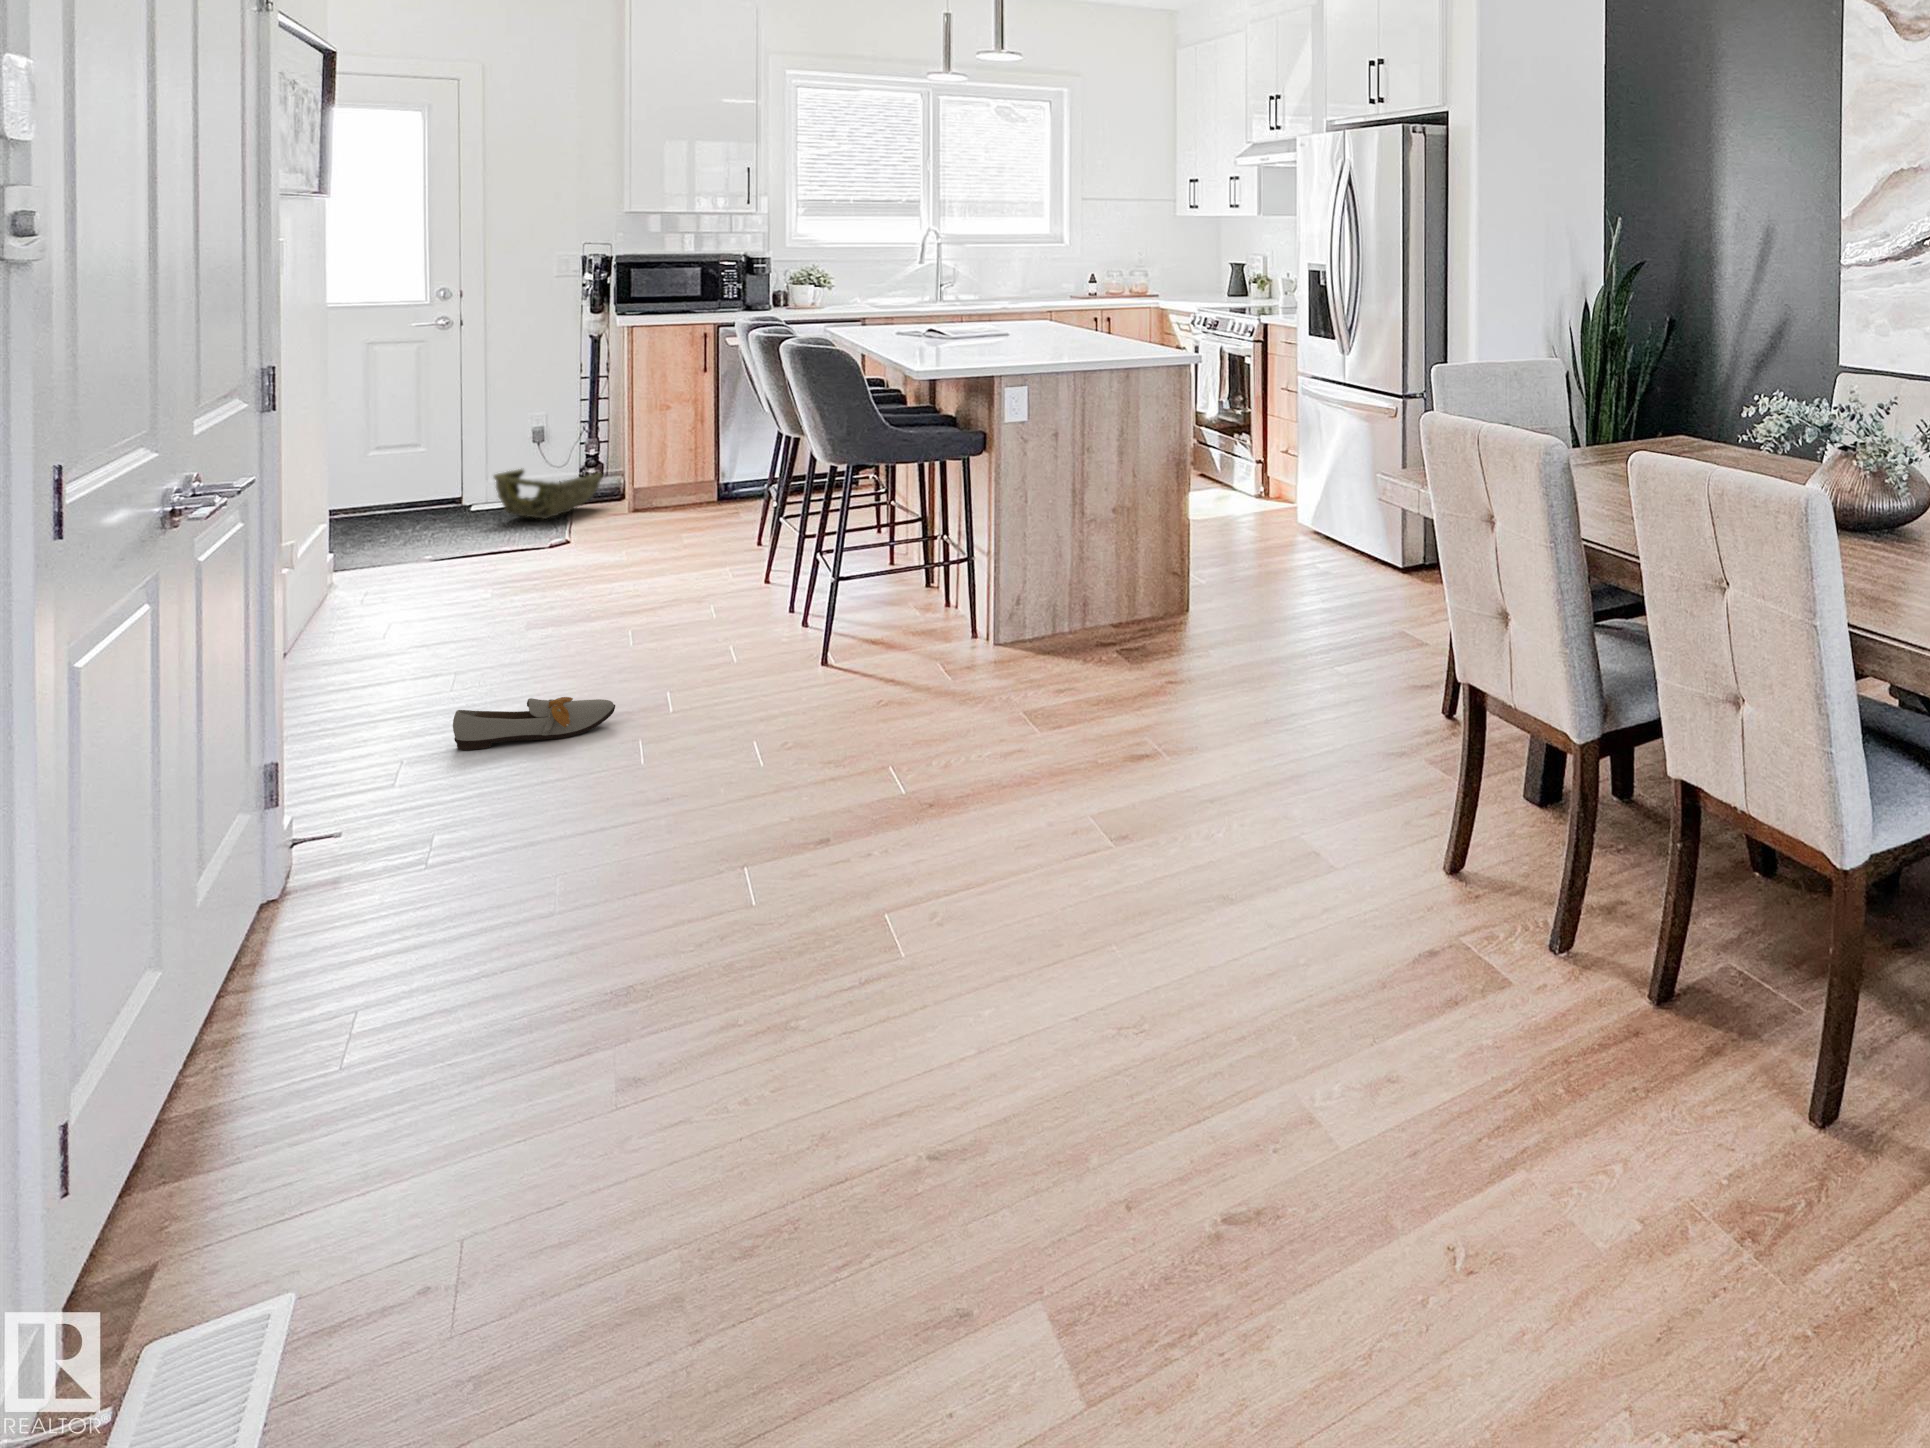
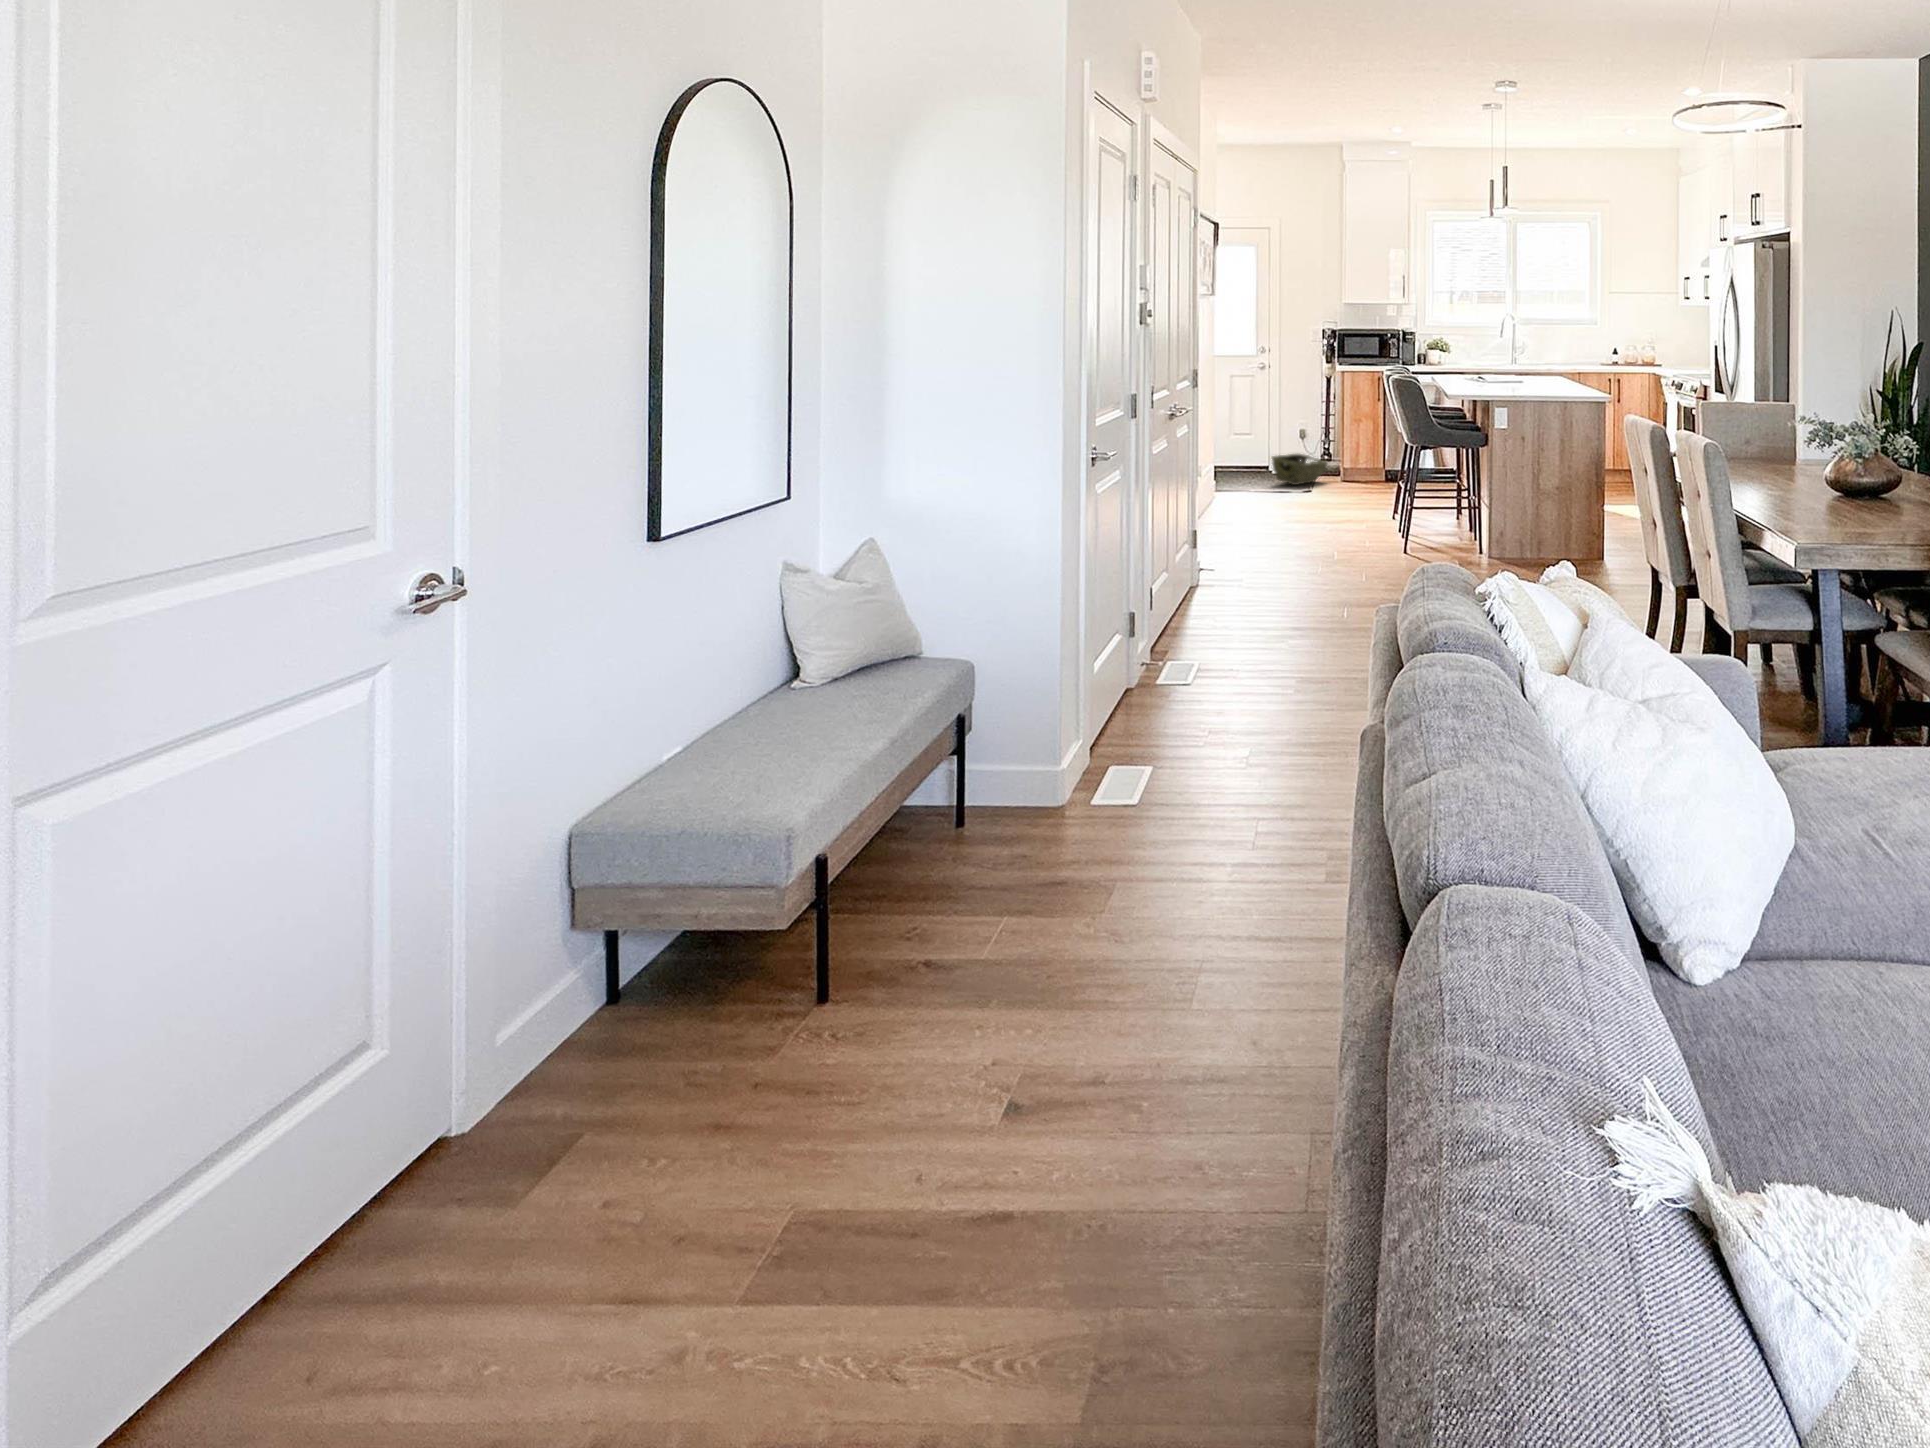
shoe: present [453,697,615,750] -> none [1211,554,1279,575]

